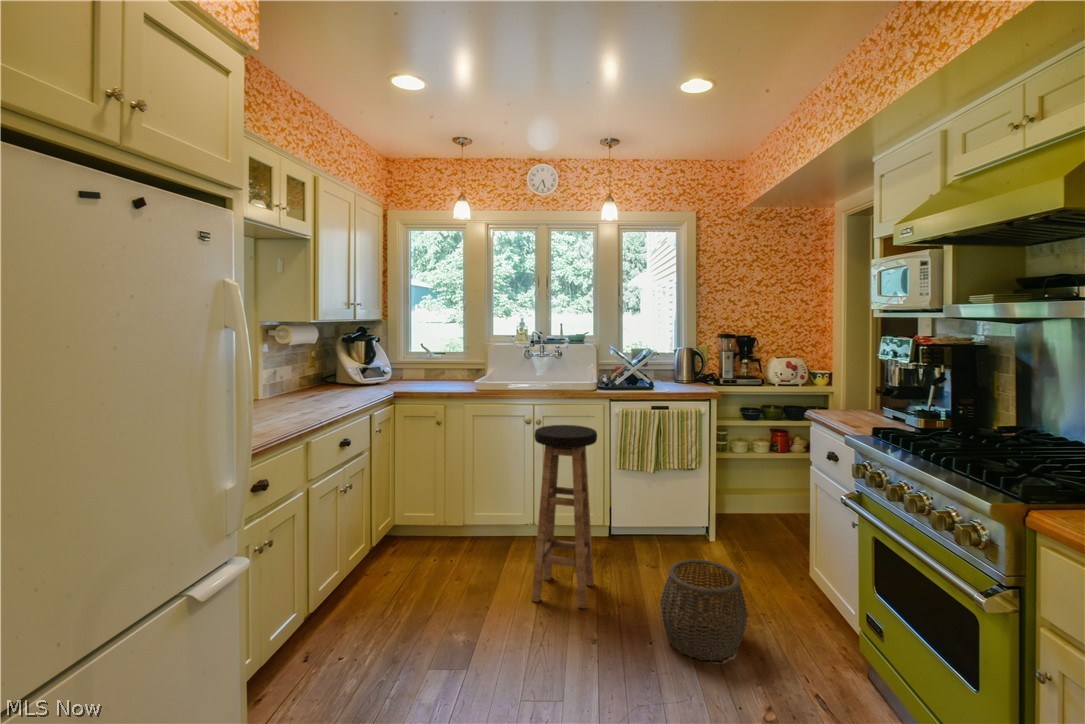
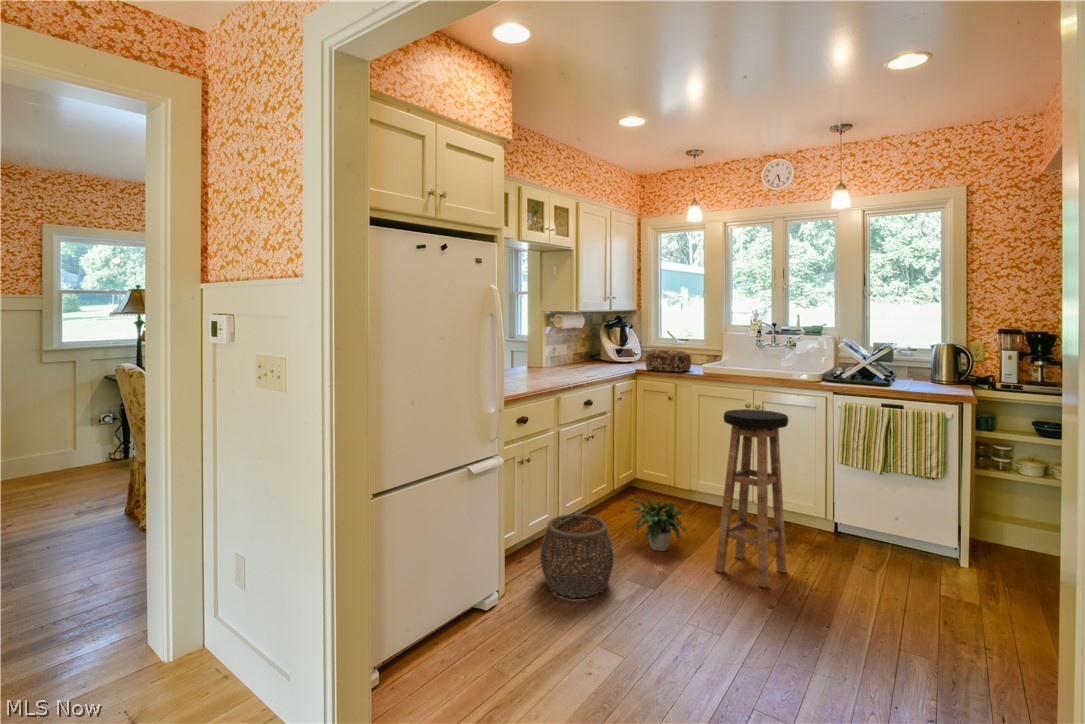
bread loaf: none [419,359,469,384] -> present [645,349,691,372]
potted plant: none [414,529,498,591] -> present [631,497,688,551]
woven basket: present [660,559,748,661] -> present [540,514,614,598]

